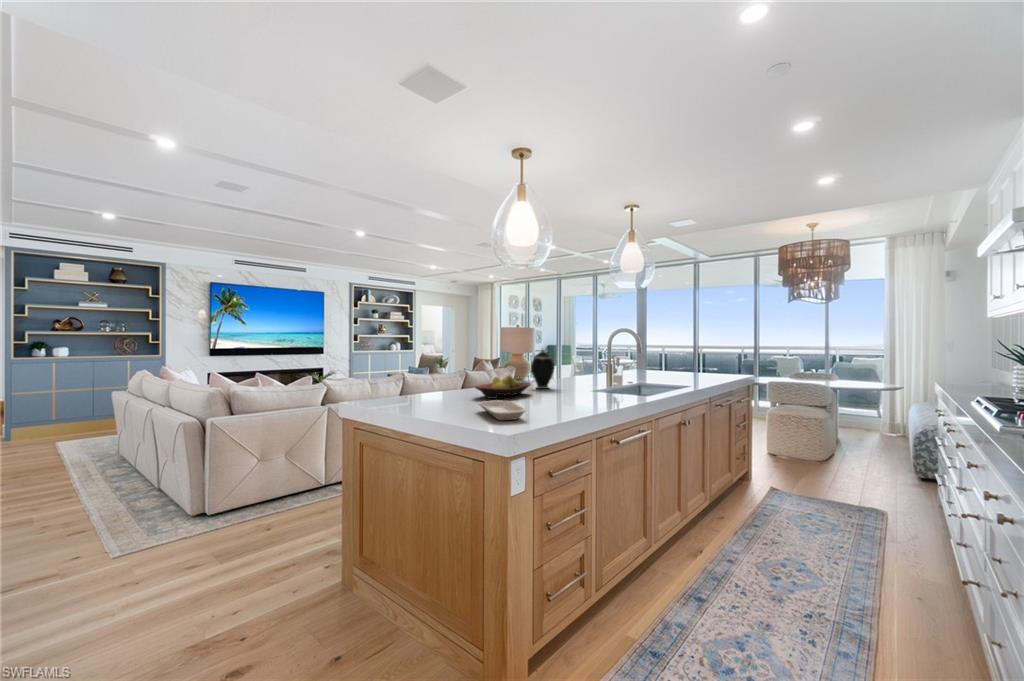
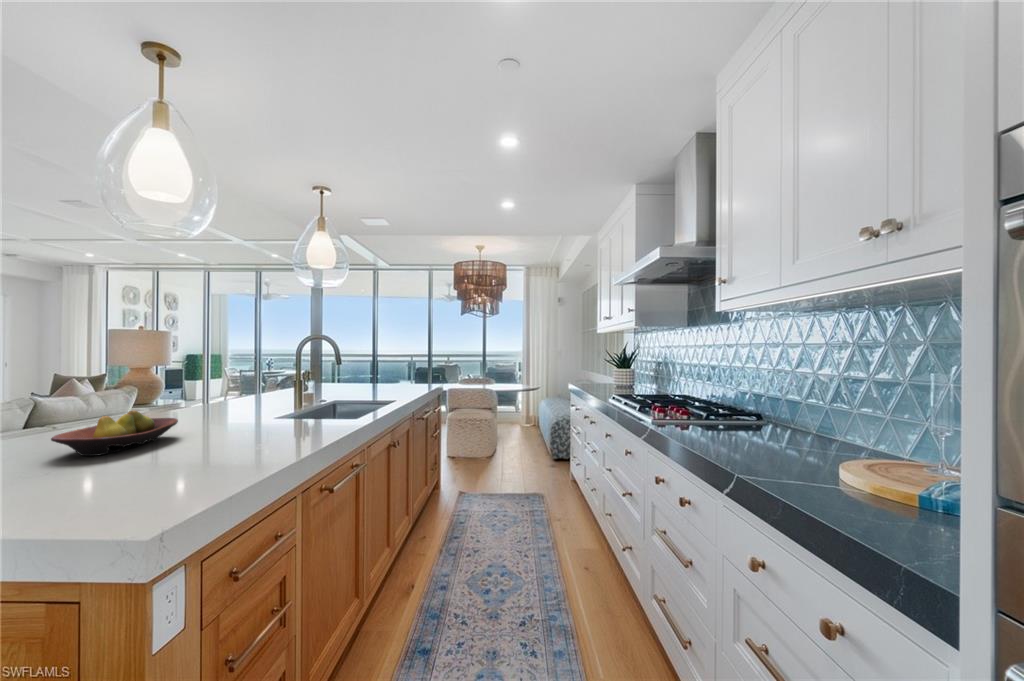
teapot: present [531,349,555,389] -> none [175,364,219,424]
tray: present [478,400,526,420] -> none [60,462,182,508]

